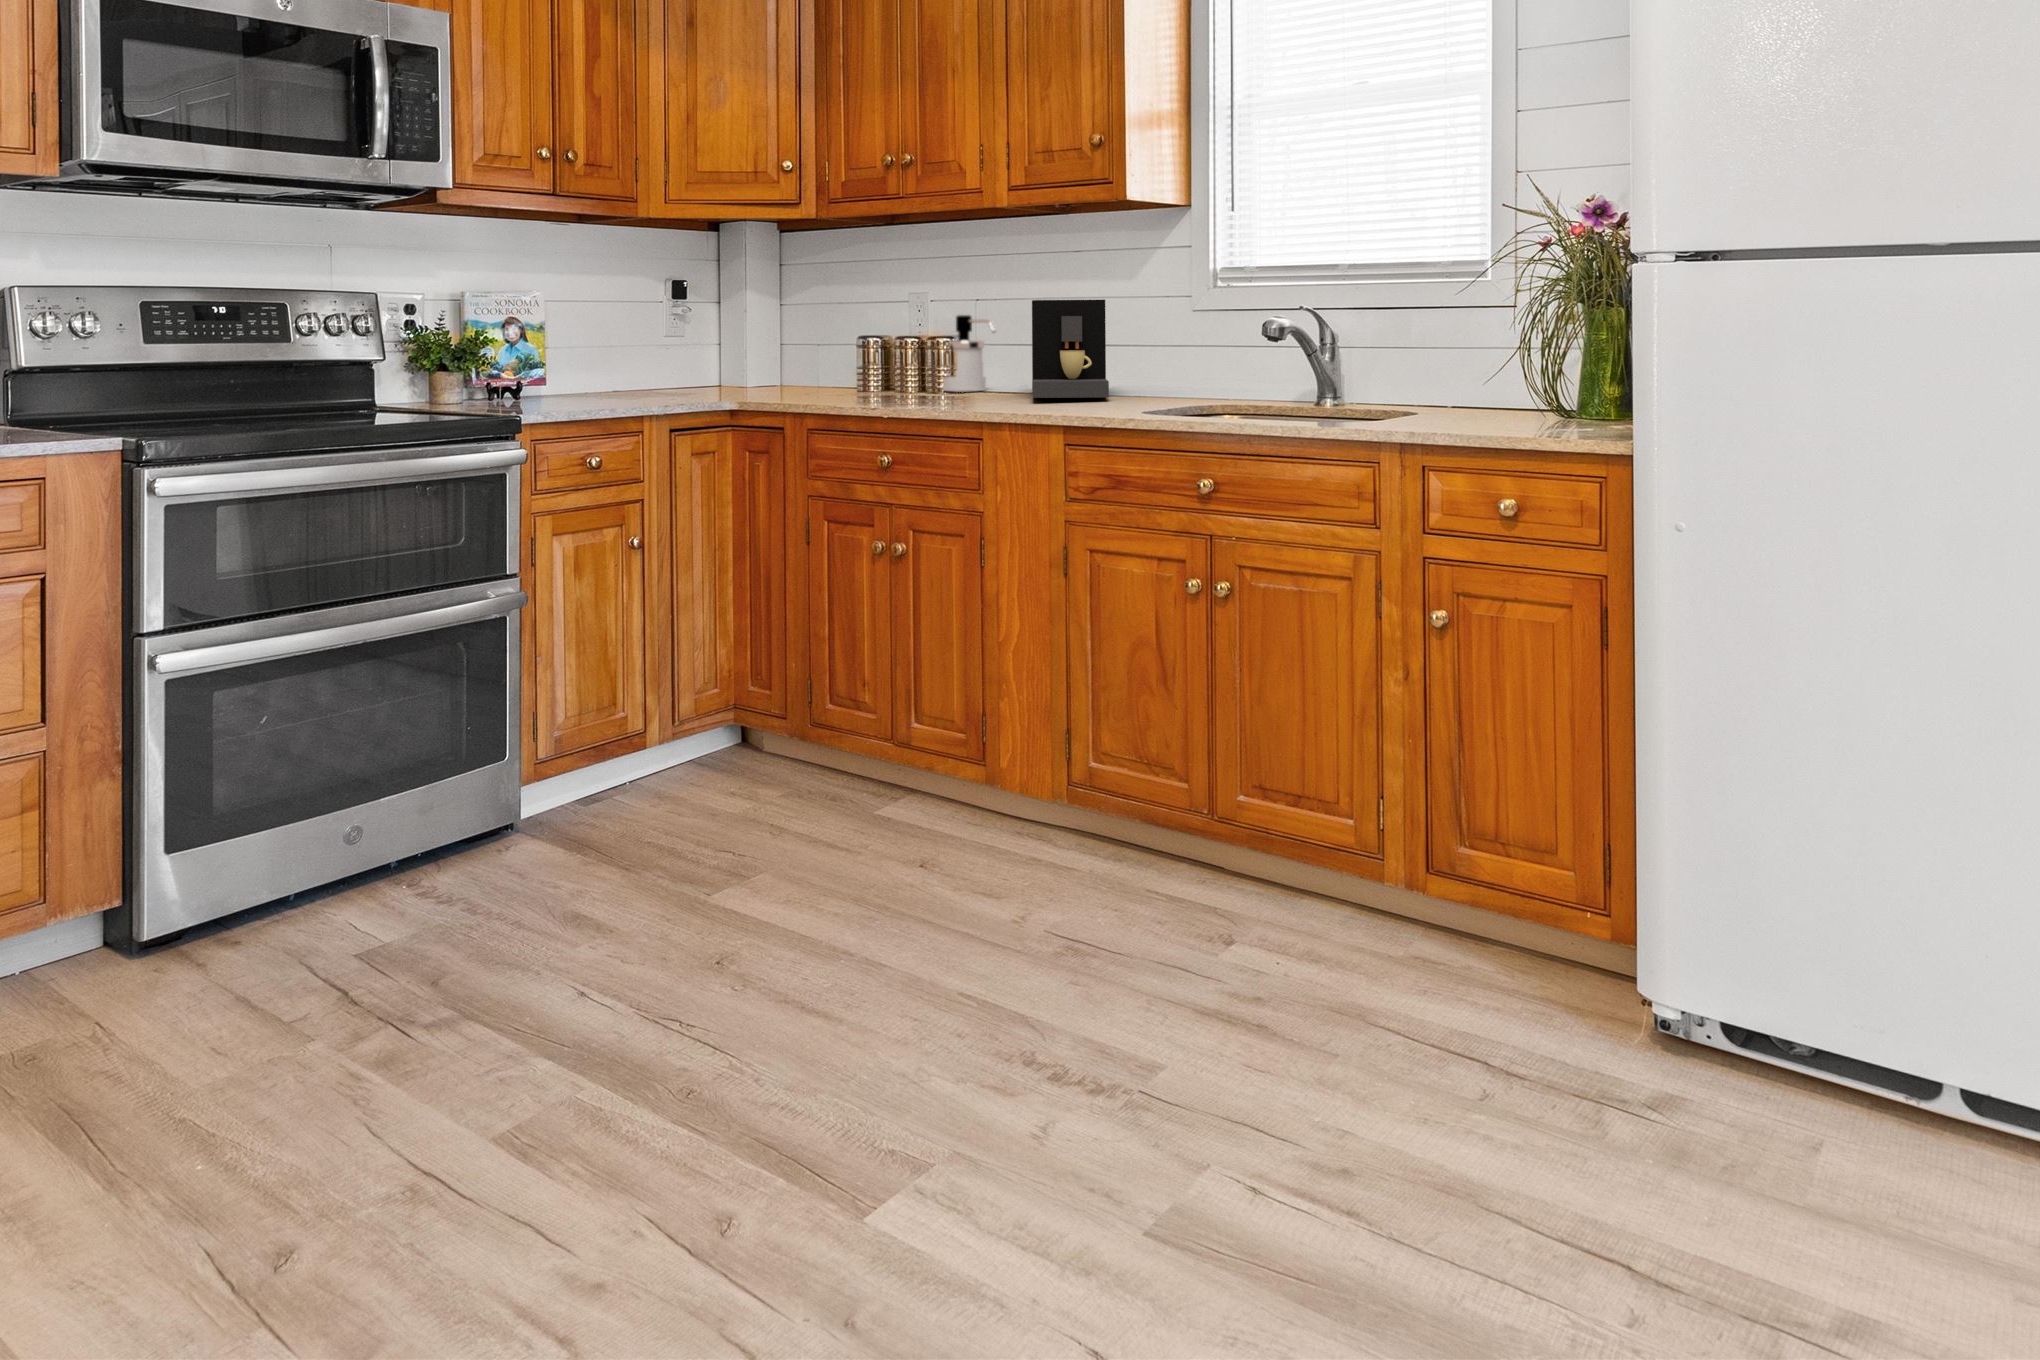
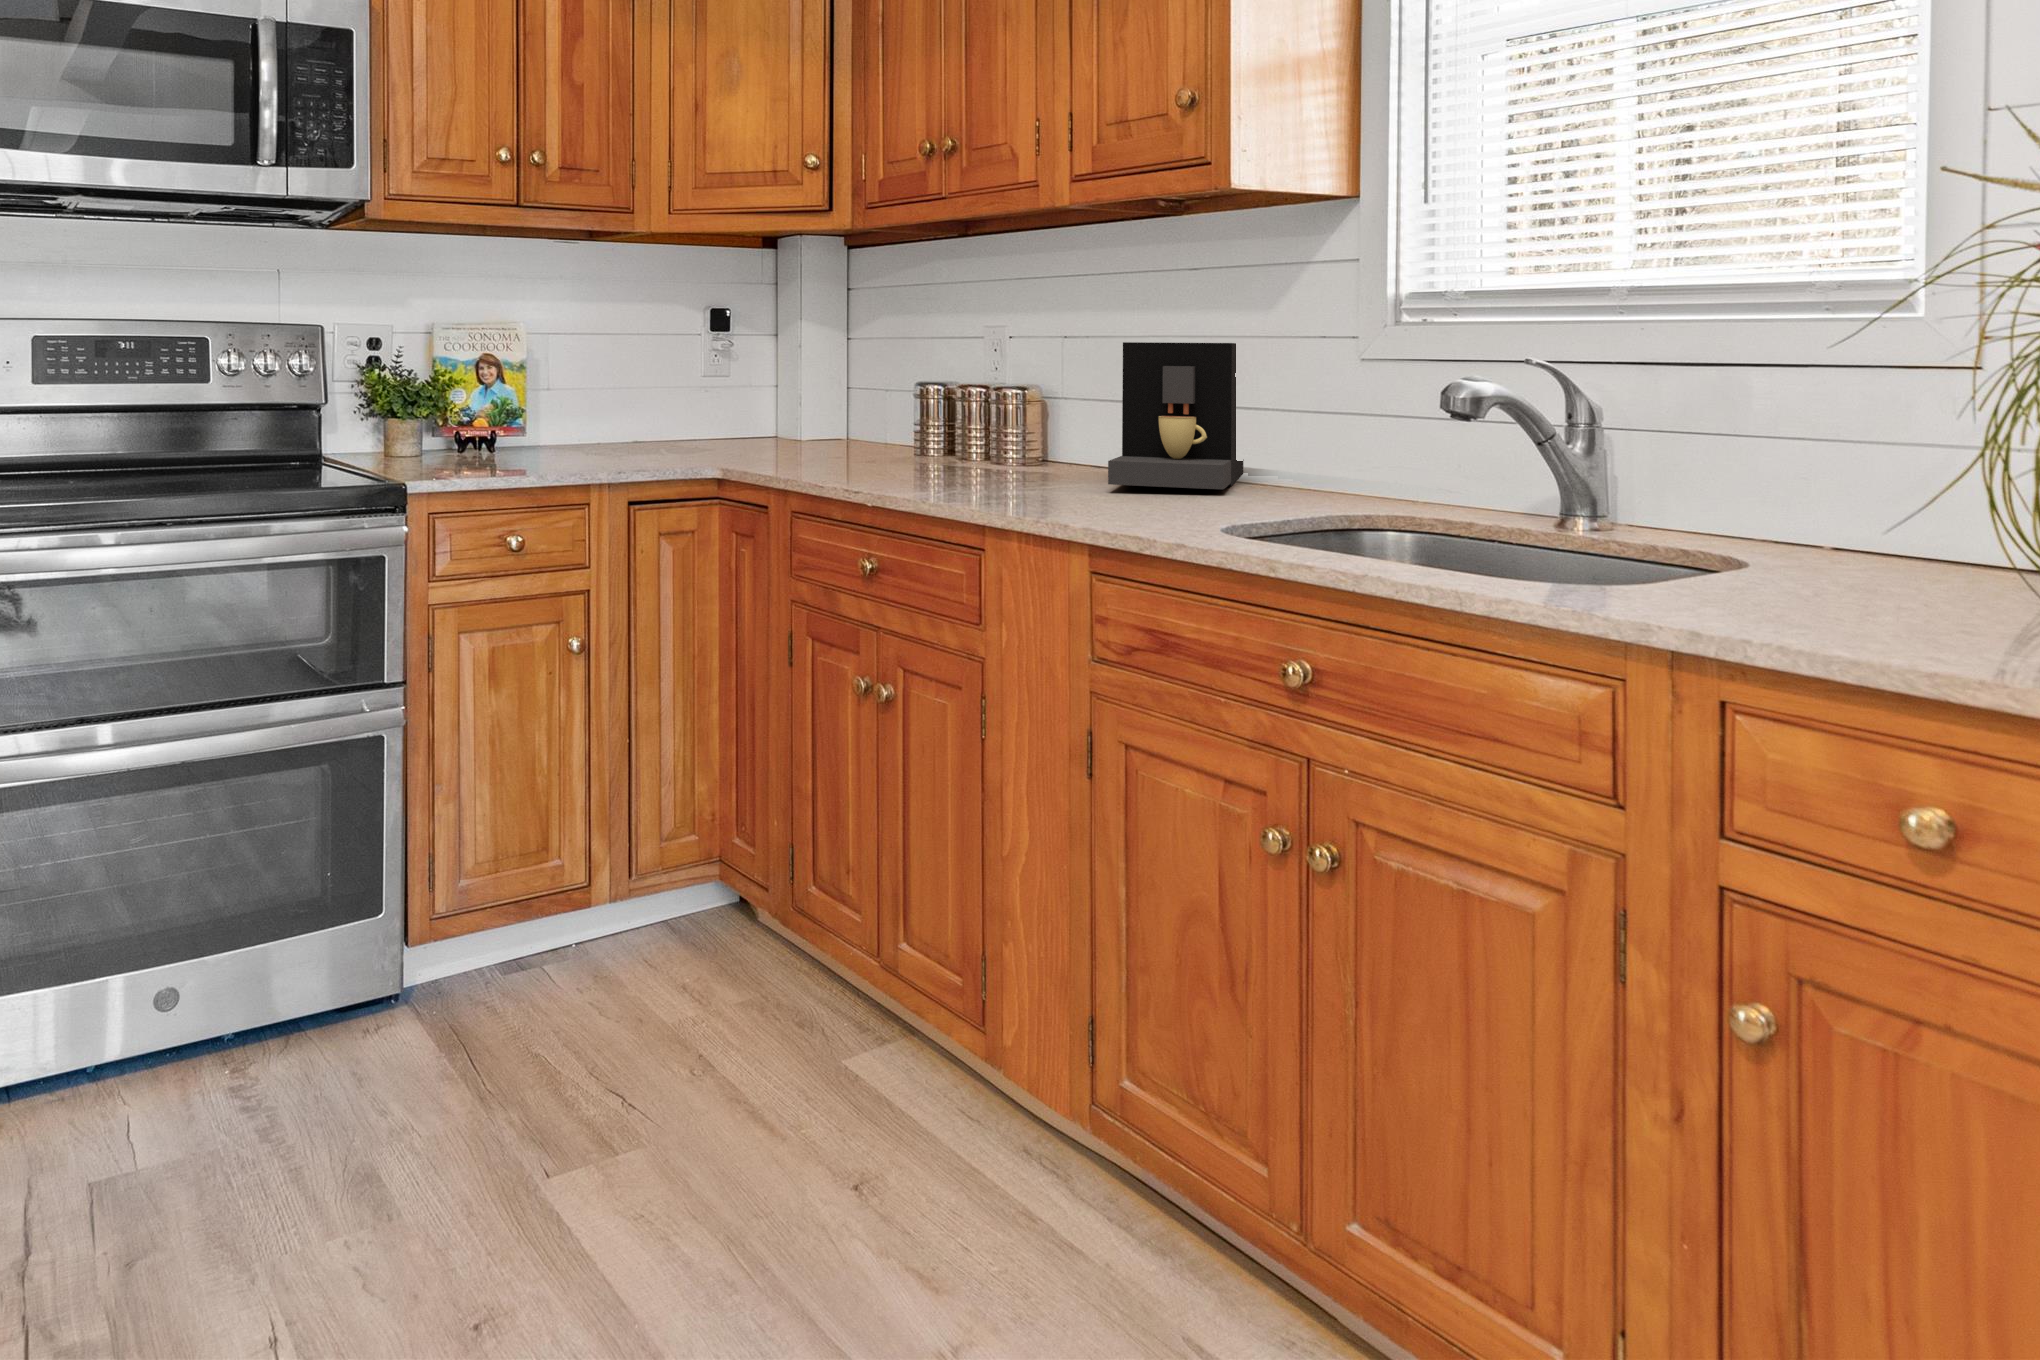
soap dispenser: present [943,315,995,392] -> none [1027,361,1094,465]

